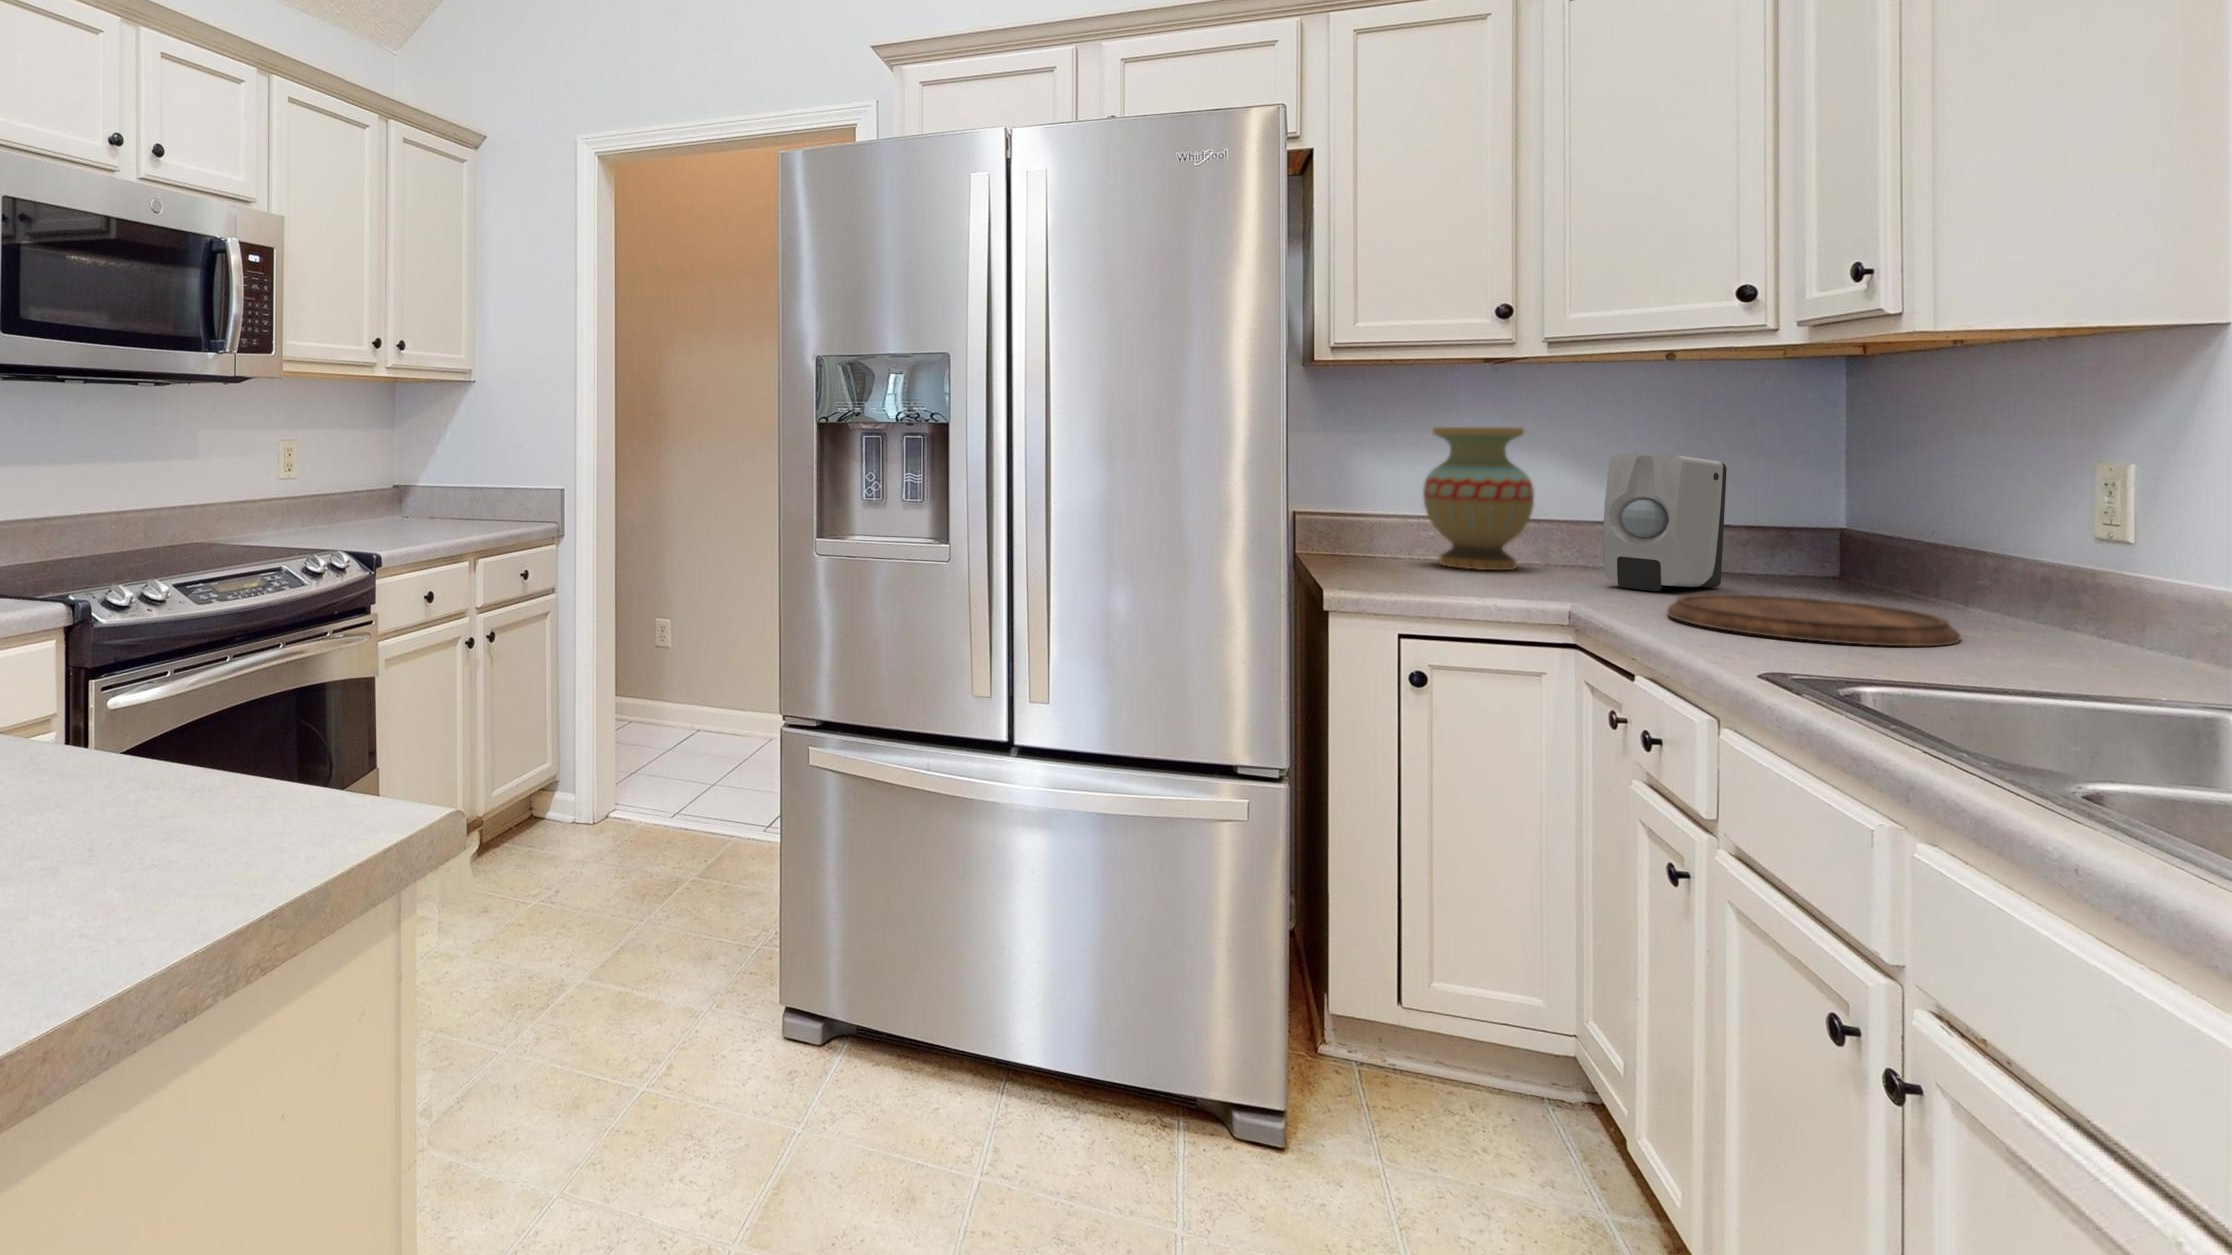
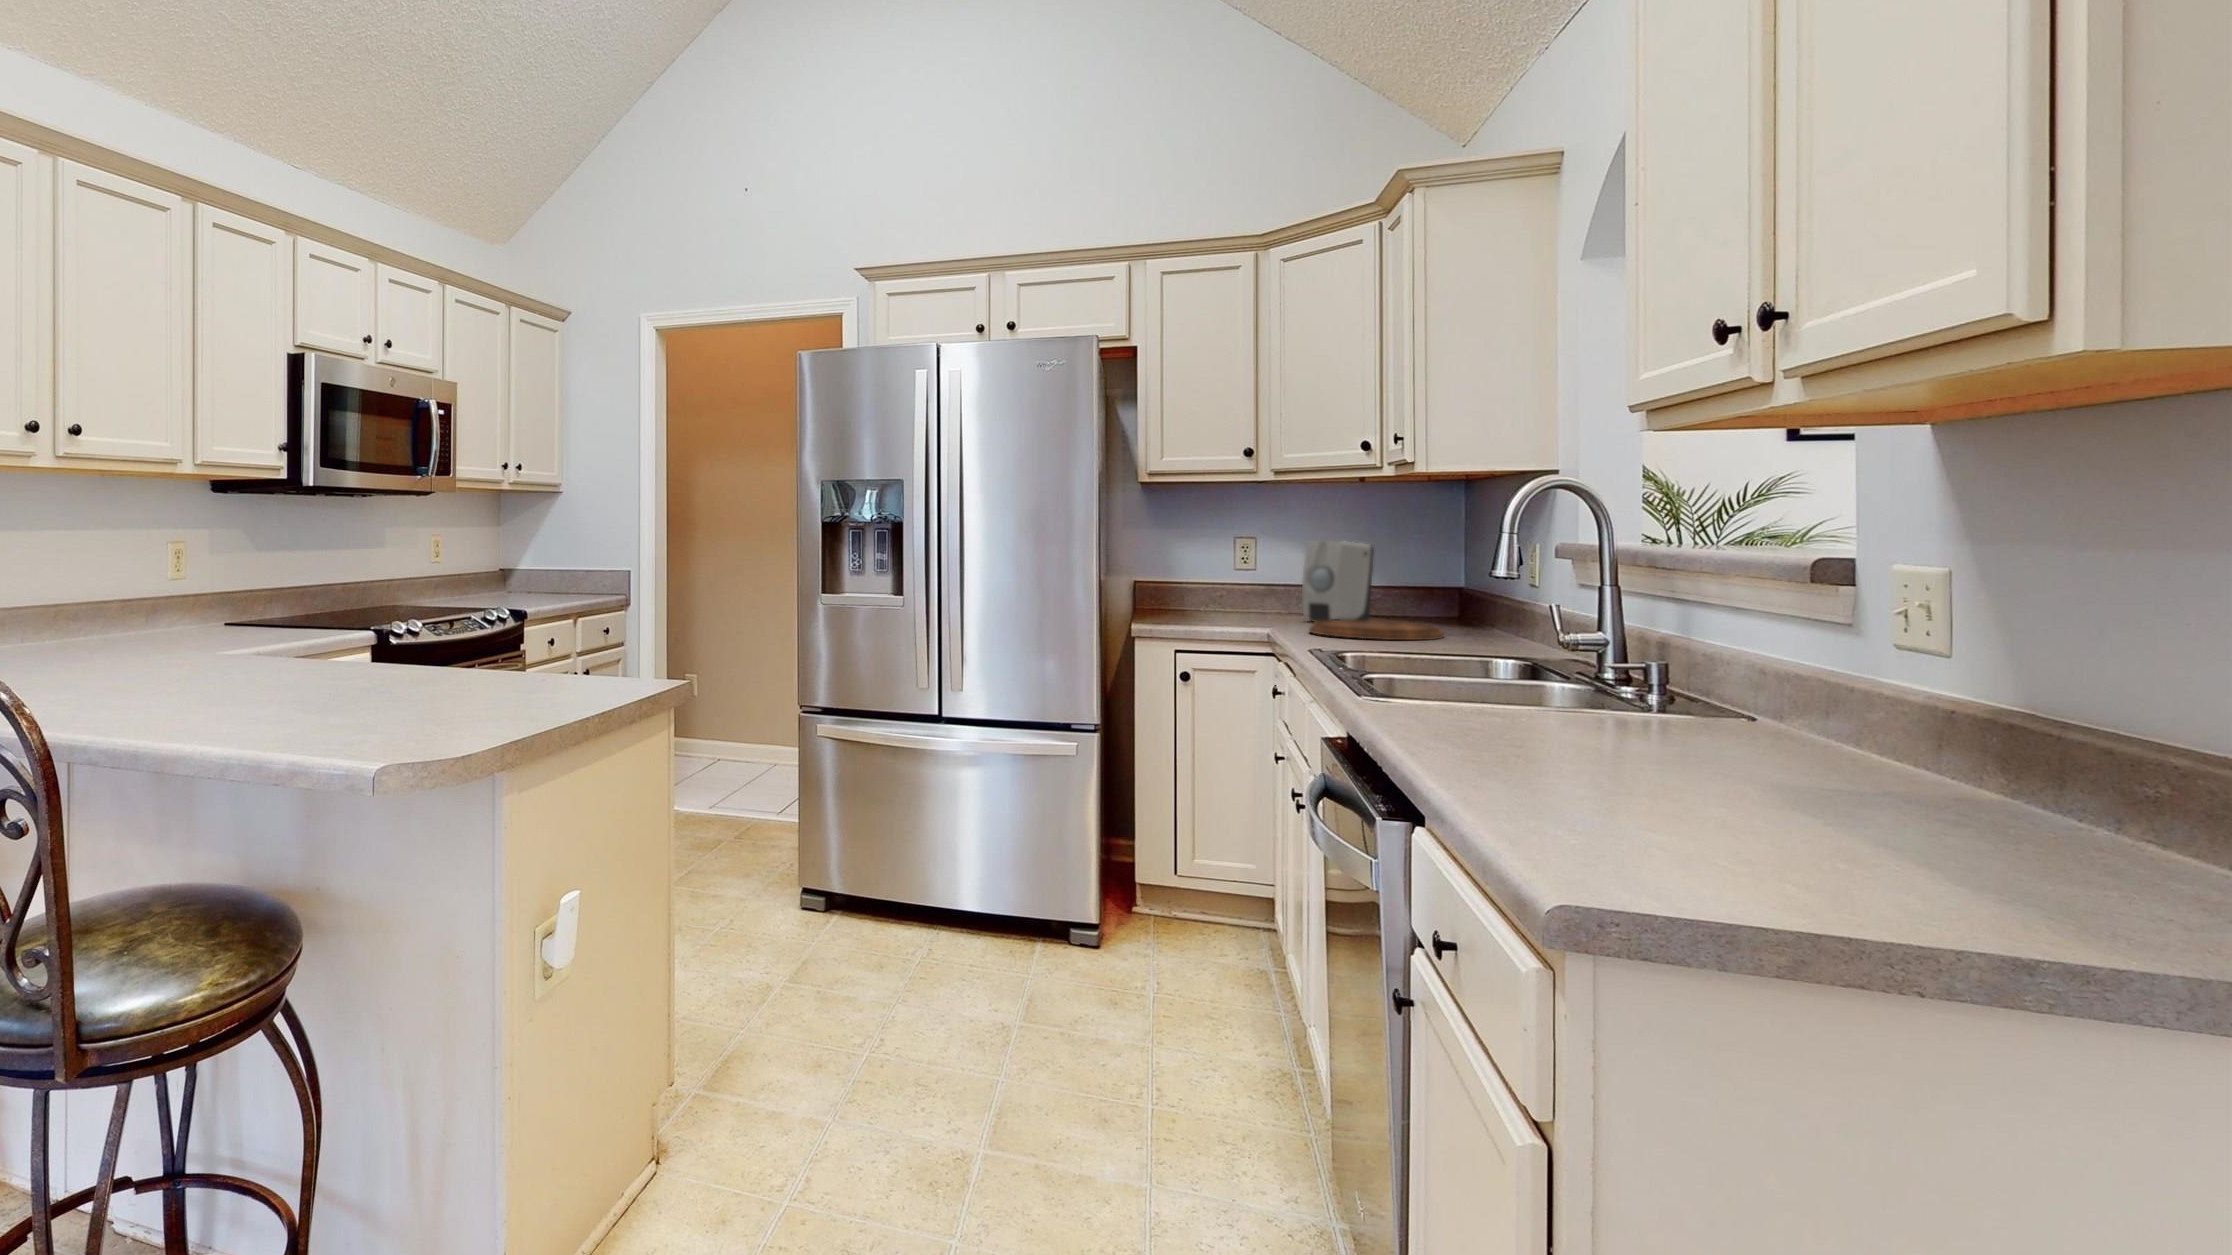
vase: present [1423,427,1534,570] -> none [1212,524,1277,615]

